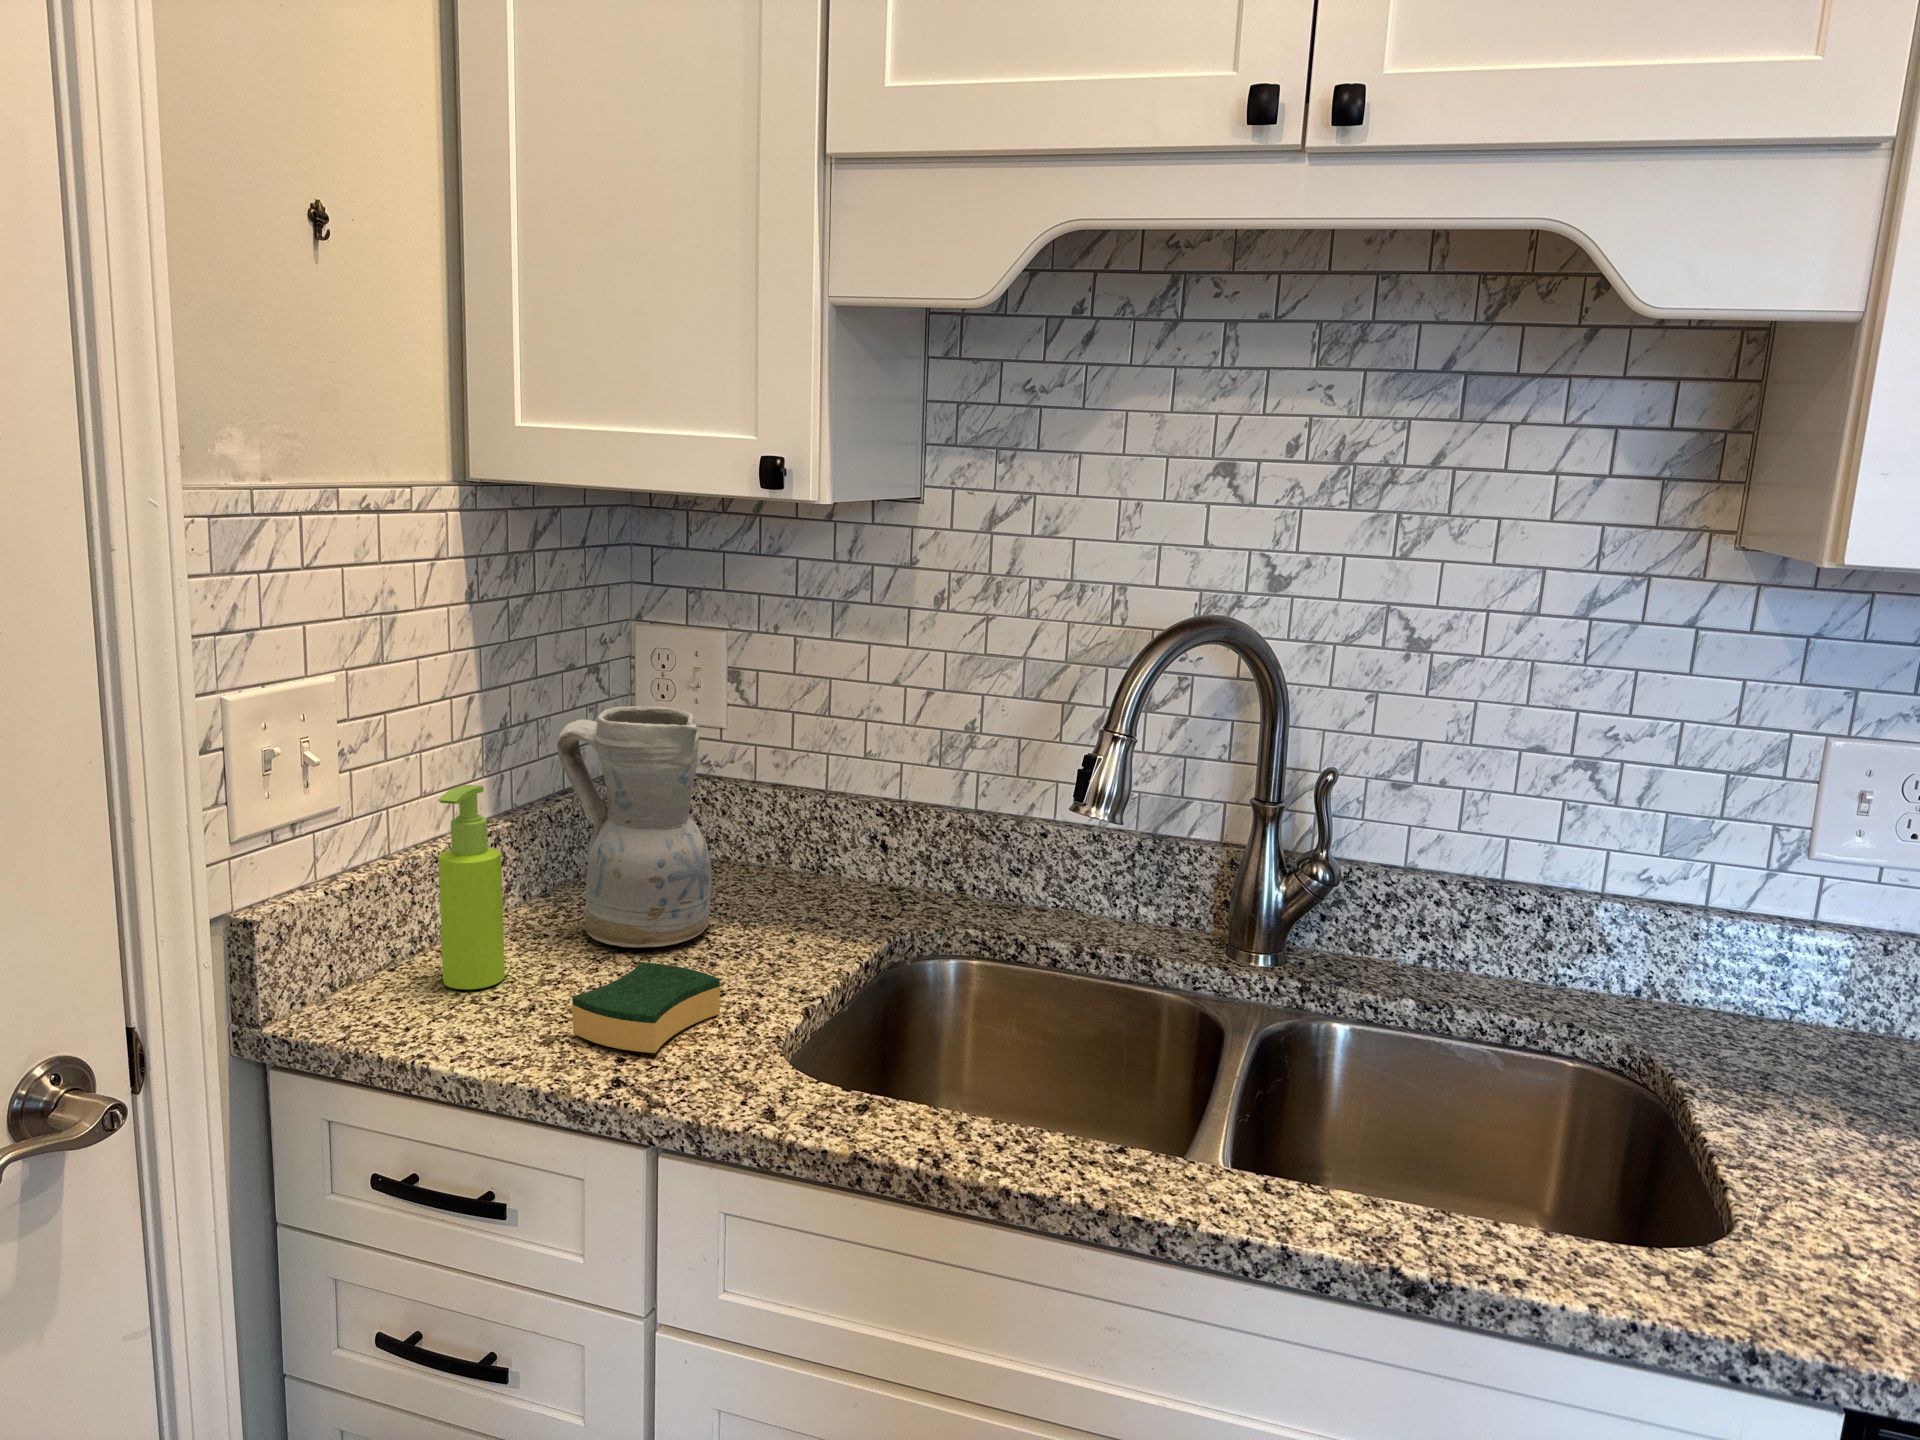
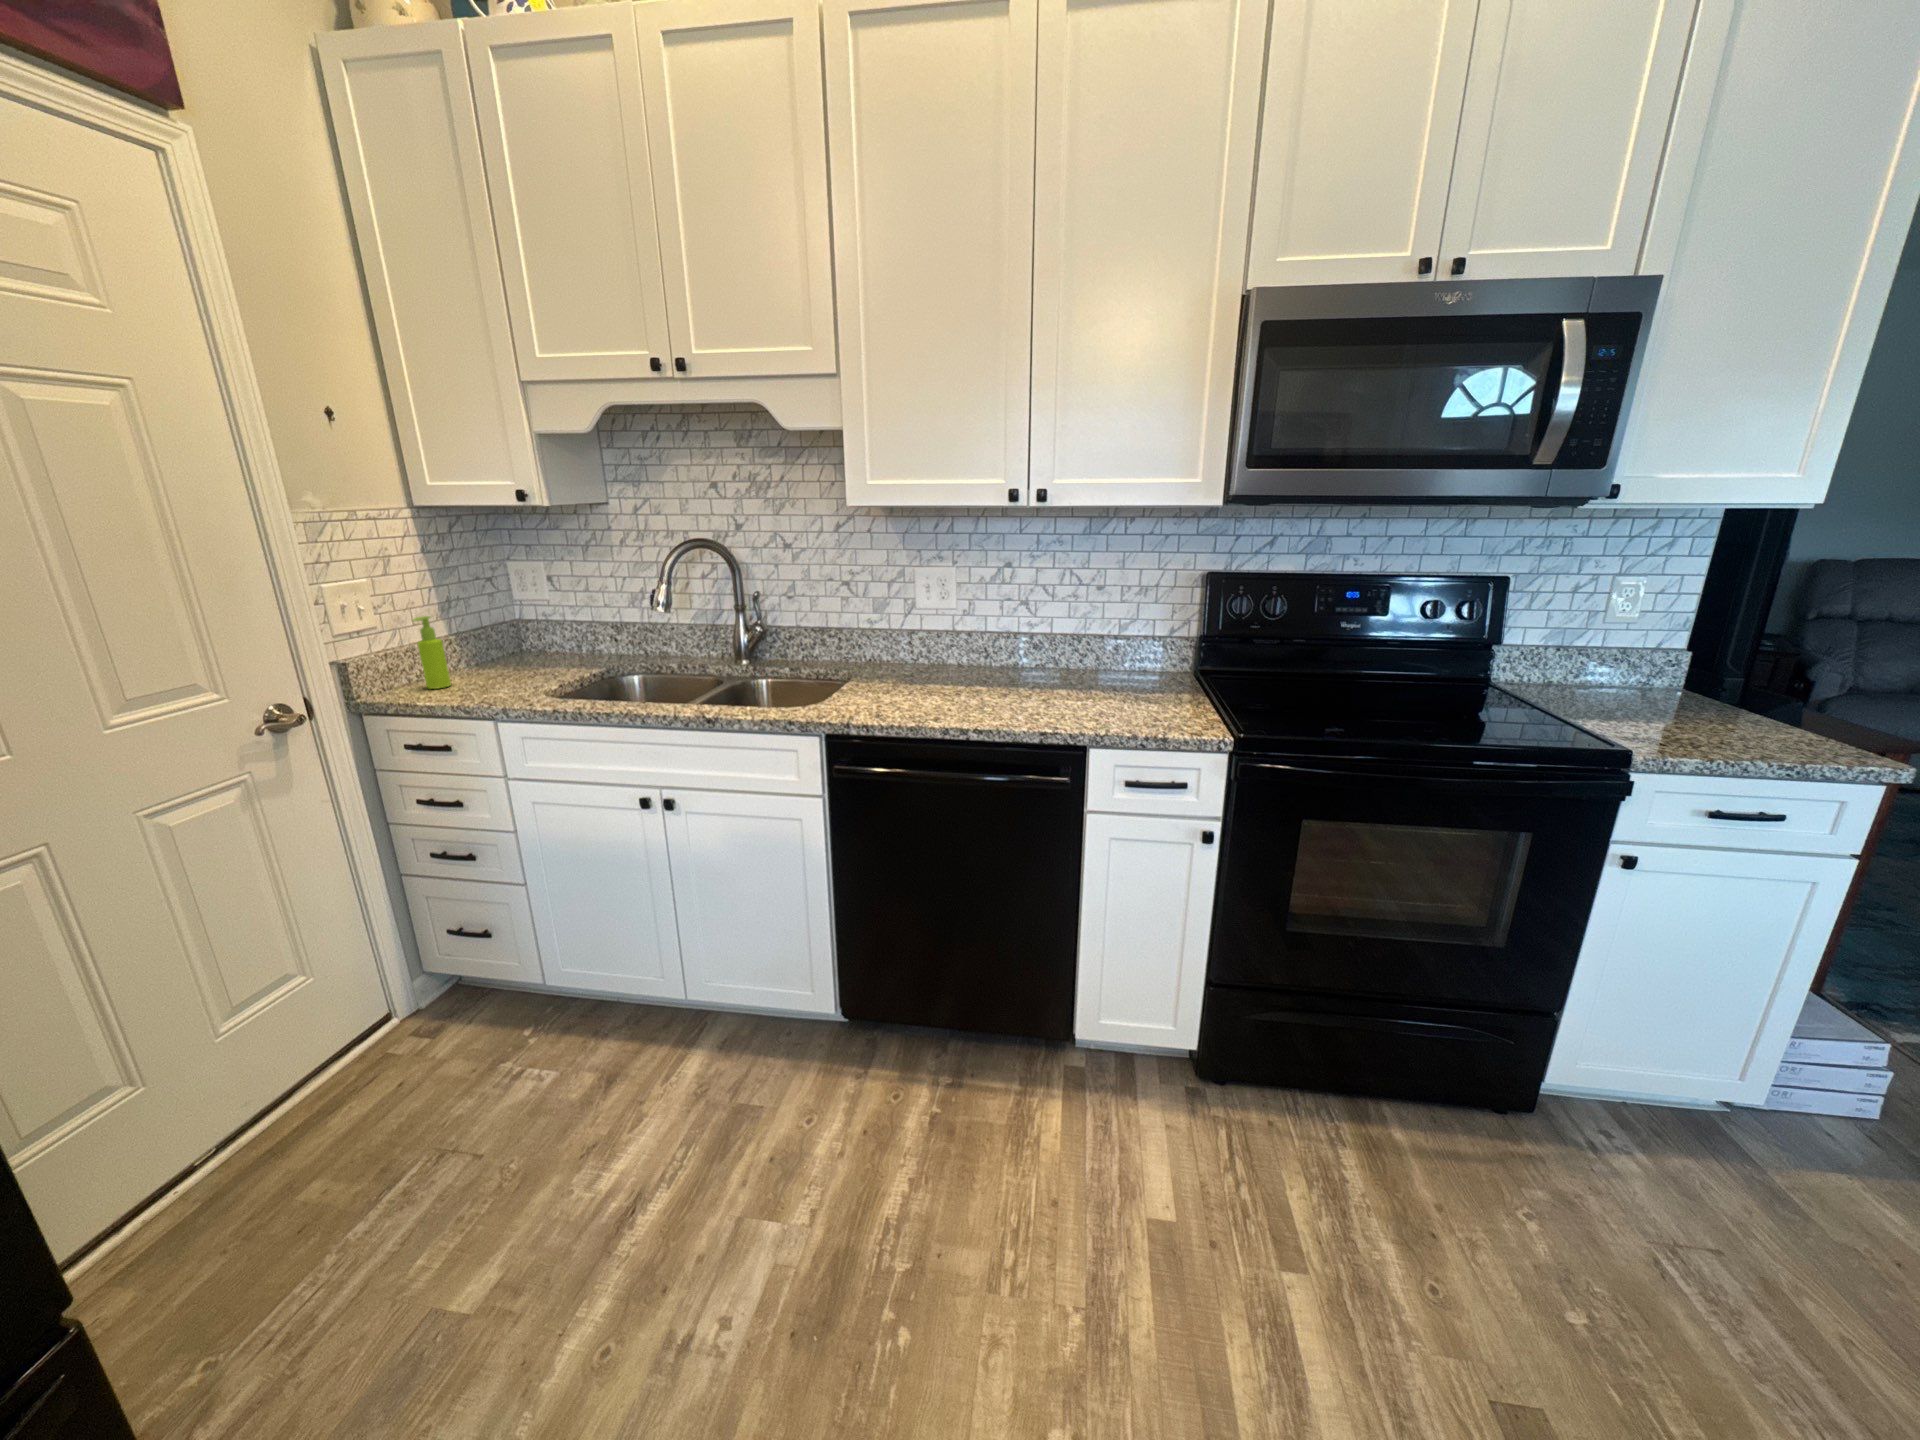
ceramic pitcher: present [557,706,712,947] -> none [465,588,538,675]
sponge: present [572,962,720,1053] -> none [468,674,528,697]

